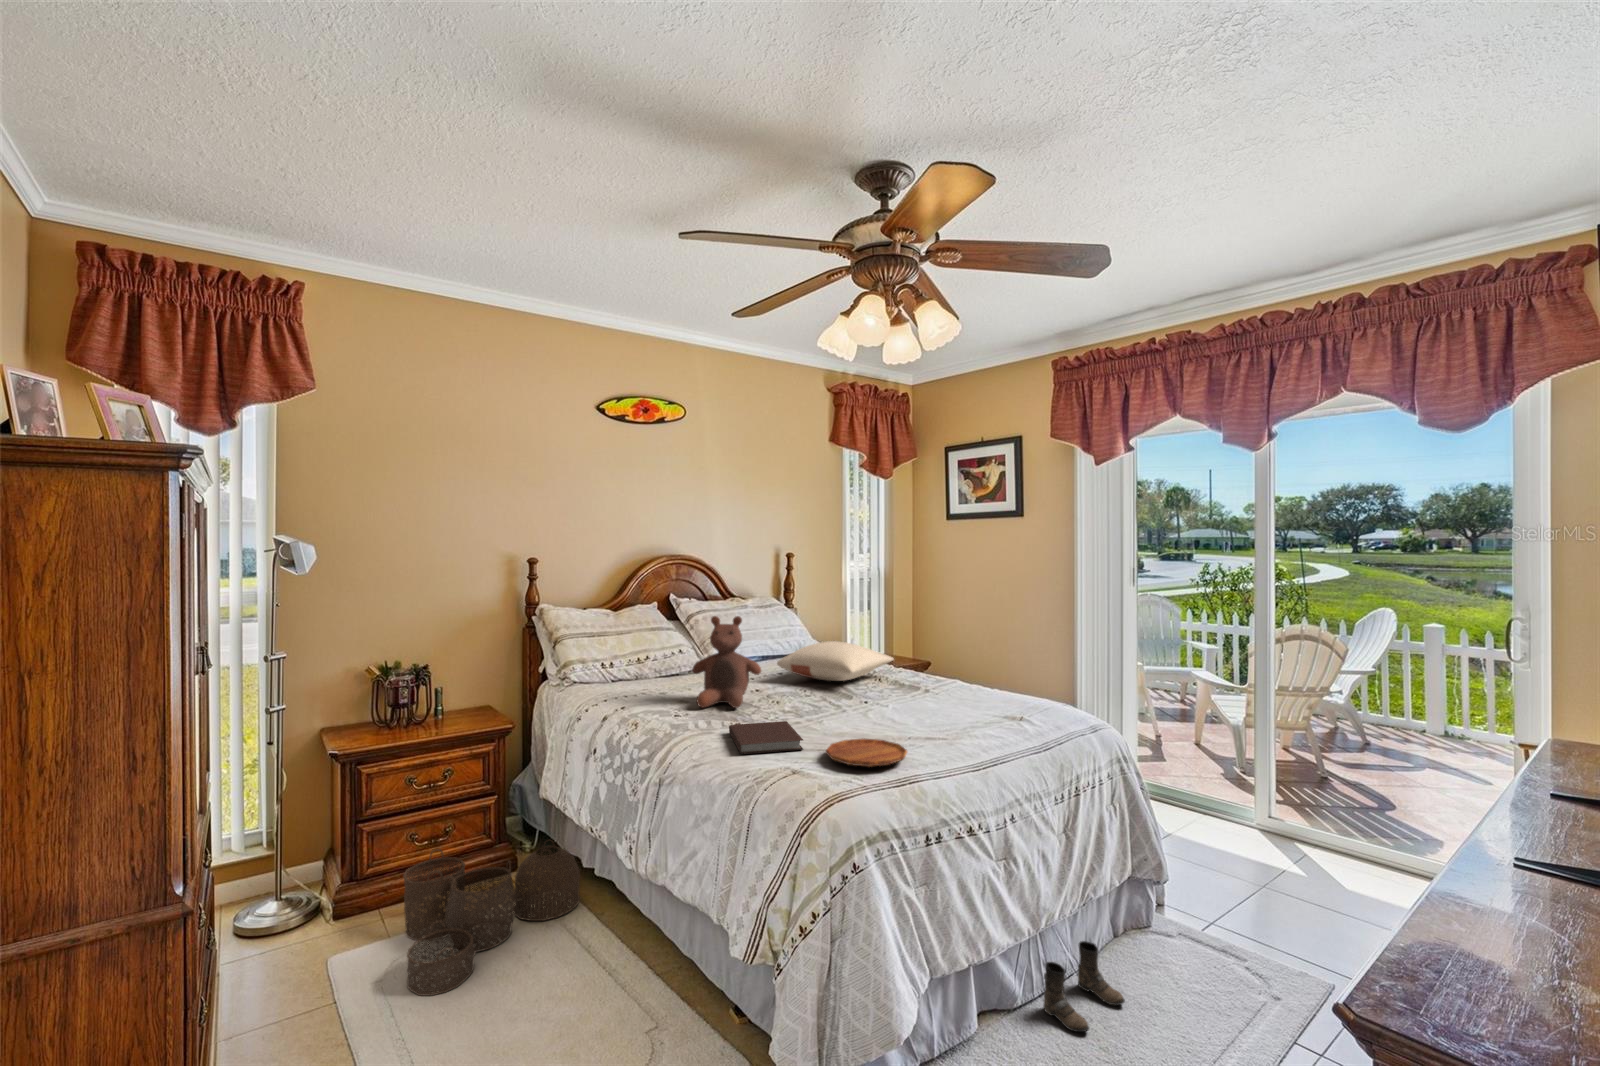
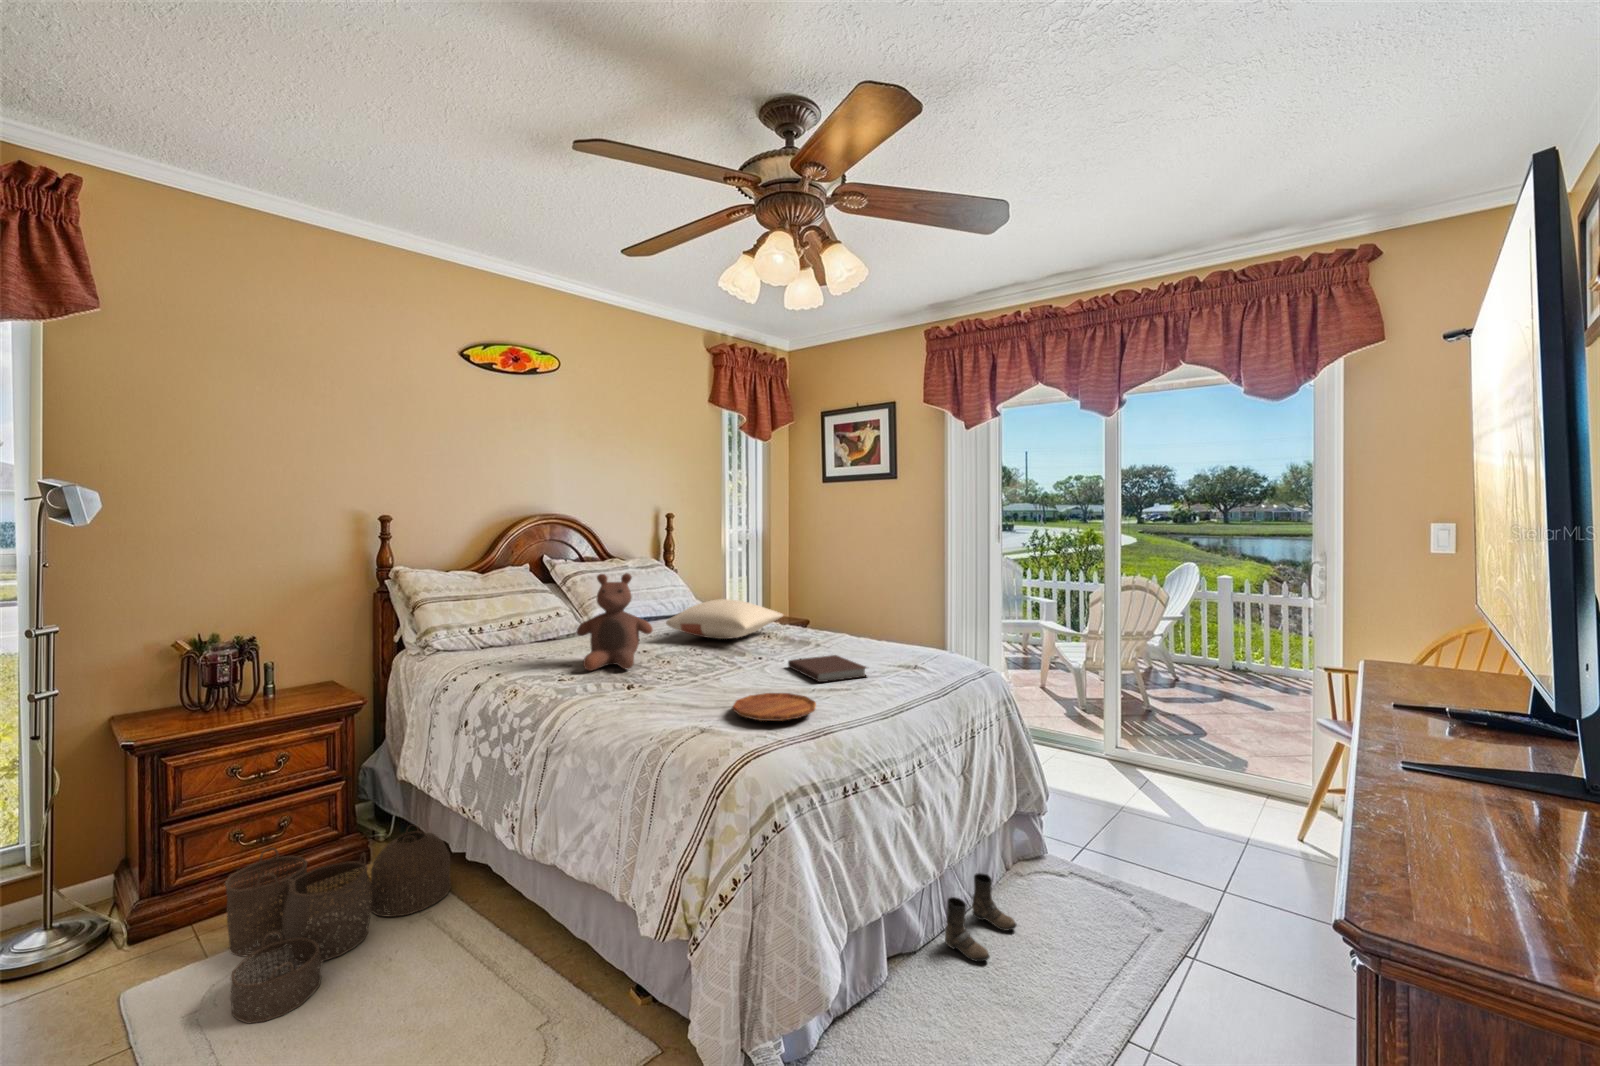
notebook: present [729,721,803,754] -> present [788,655,867,682]

